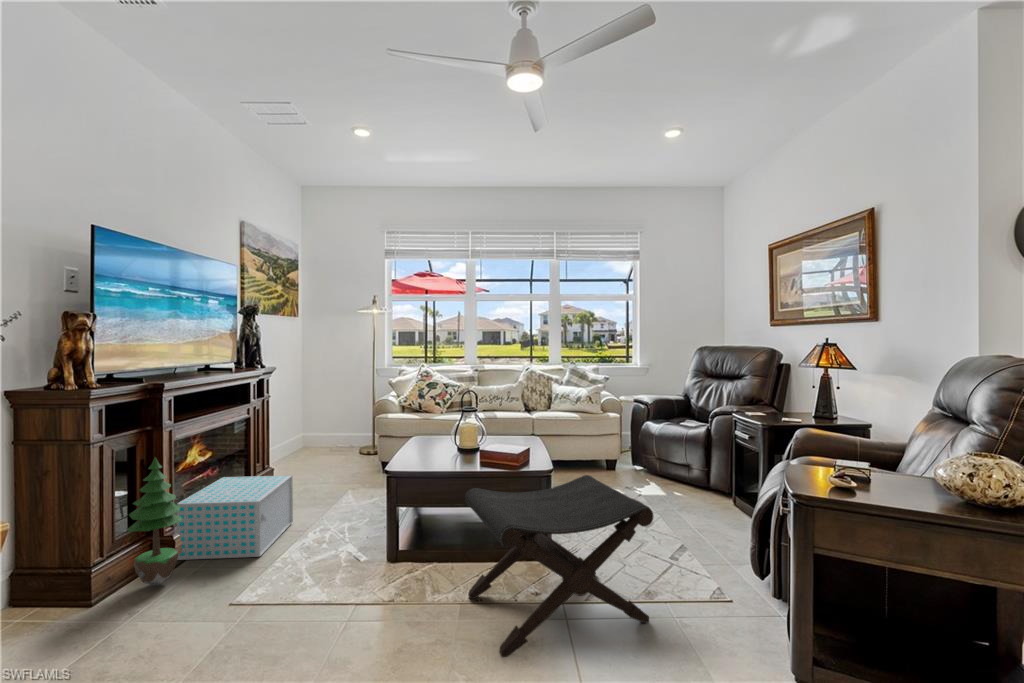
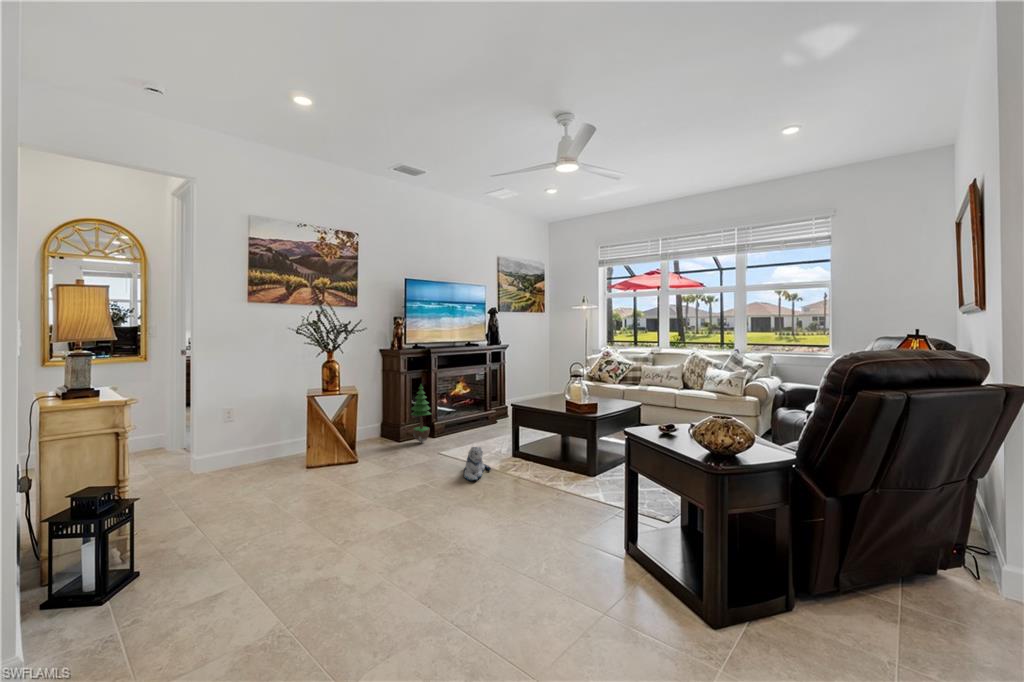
footstool: present [465,475,653,657] -> none [507,418,613,512]
storage box: present [177,476,293,560] -> none [436,402,495,442]
plush toy: none [335,568,395,645] -> present [464,447,491,481]

